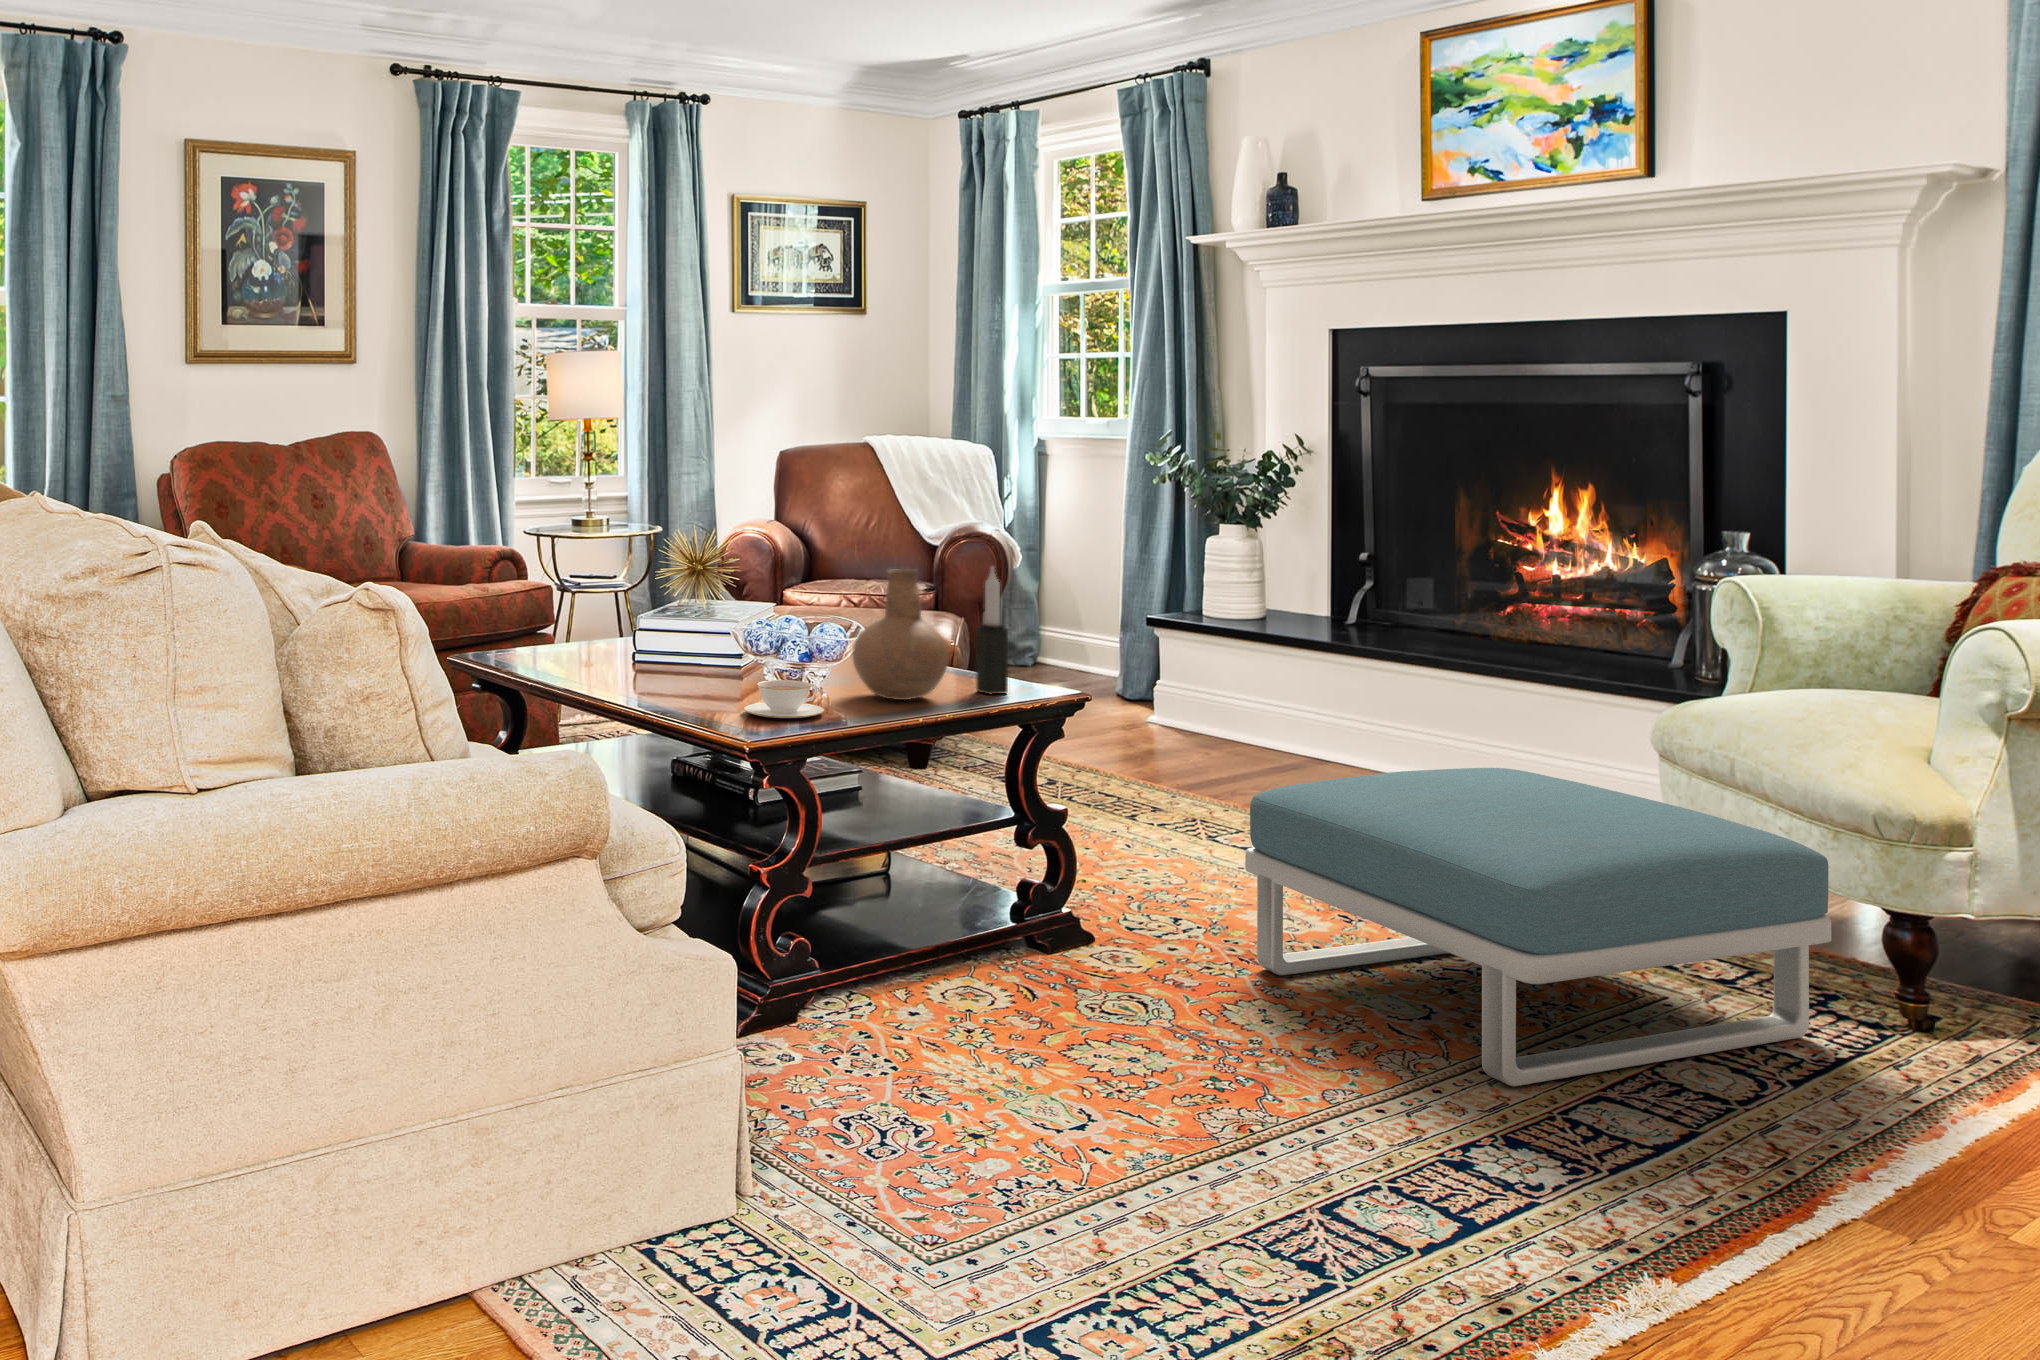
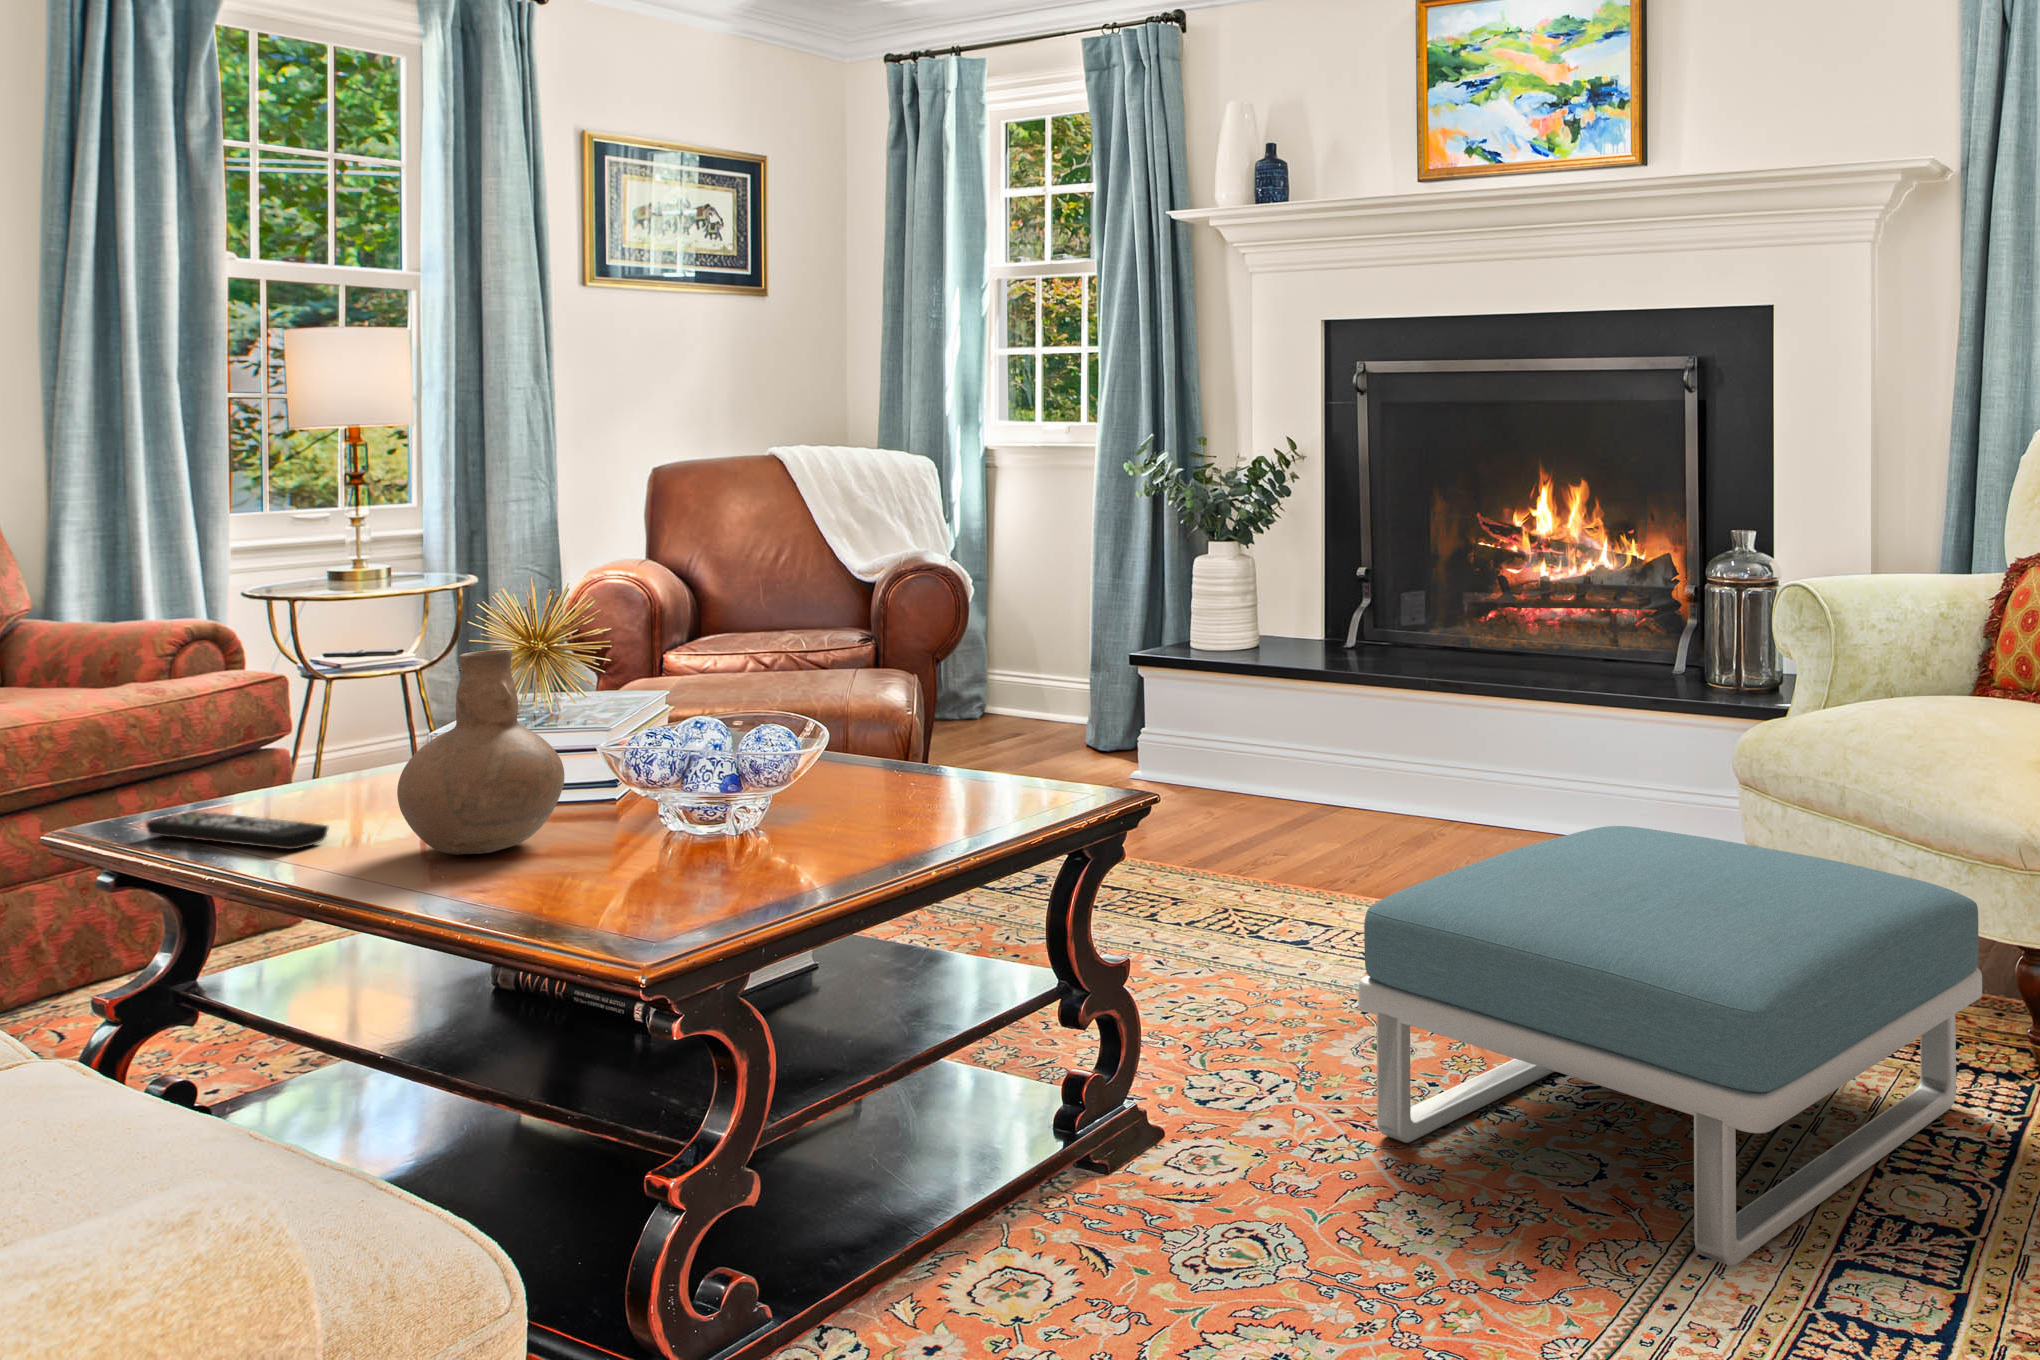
candle: present [976,567,1008,694] -> none [993,626,1038,809]
vase: present [852,569,949,700] -> present [397,650,564,855]
remote control: none [487,649,578,673] -> present [146,812,329,849]
teacup: present [743,680,825,718] -> none [639,831,778,900]

